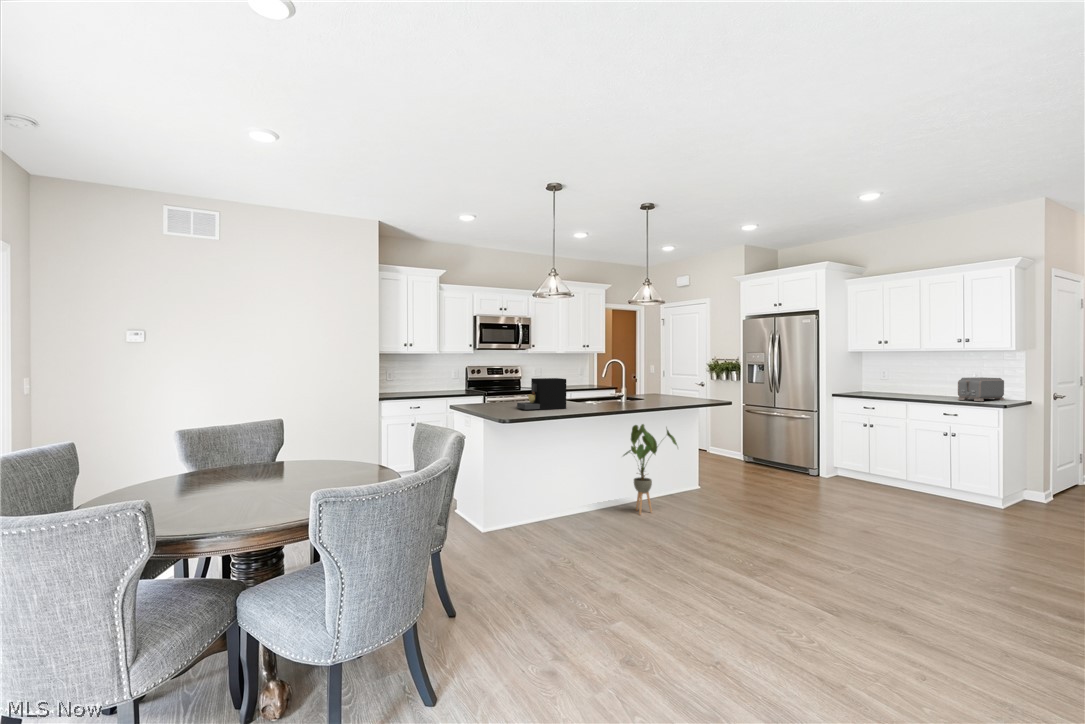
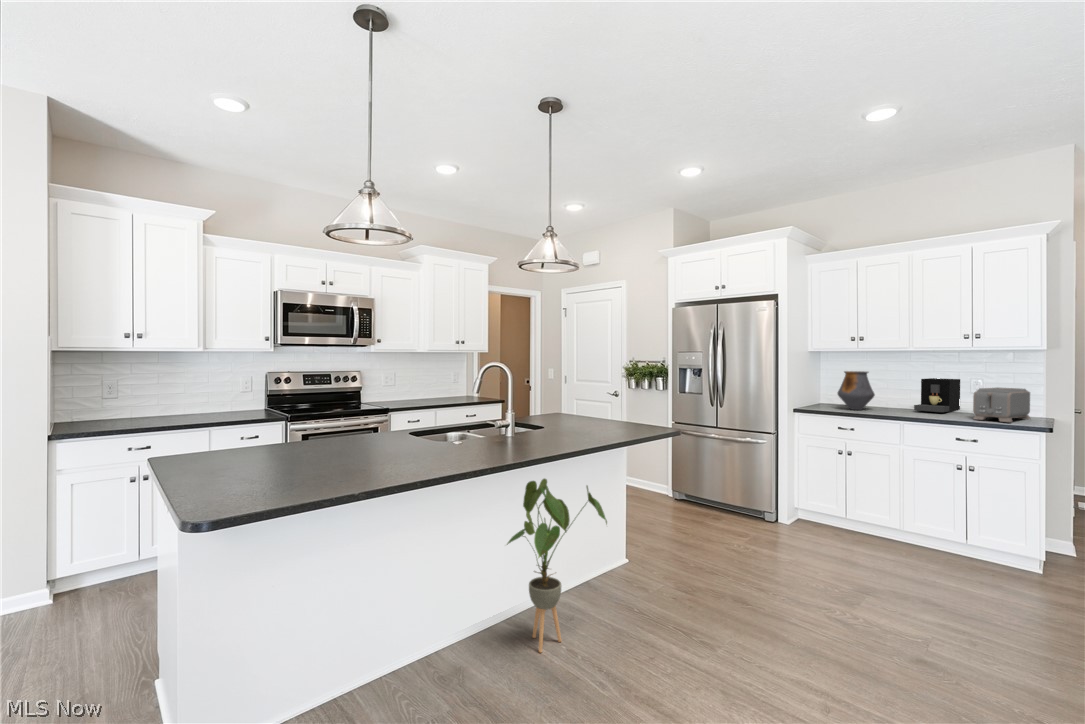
vase: none [866,367,894,395] -> present [838,371,875,410]
coffee maker: present [517,378,566,410] -> present [914,378,960,412]

